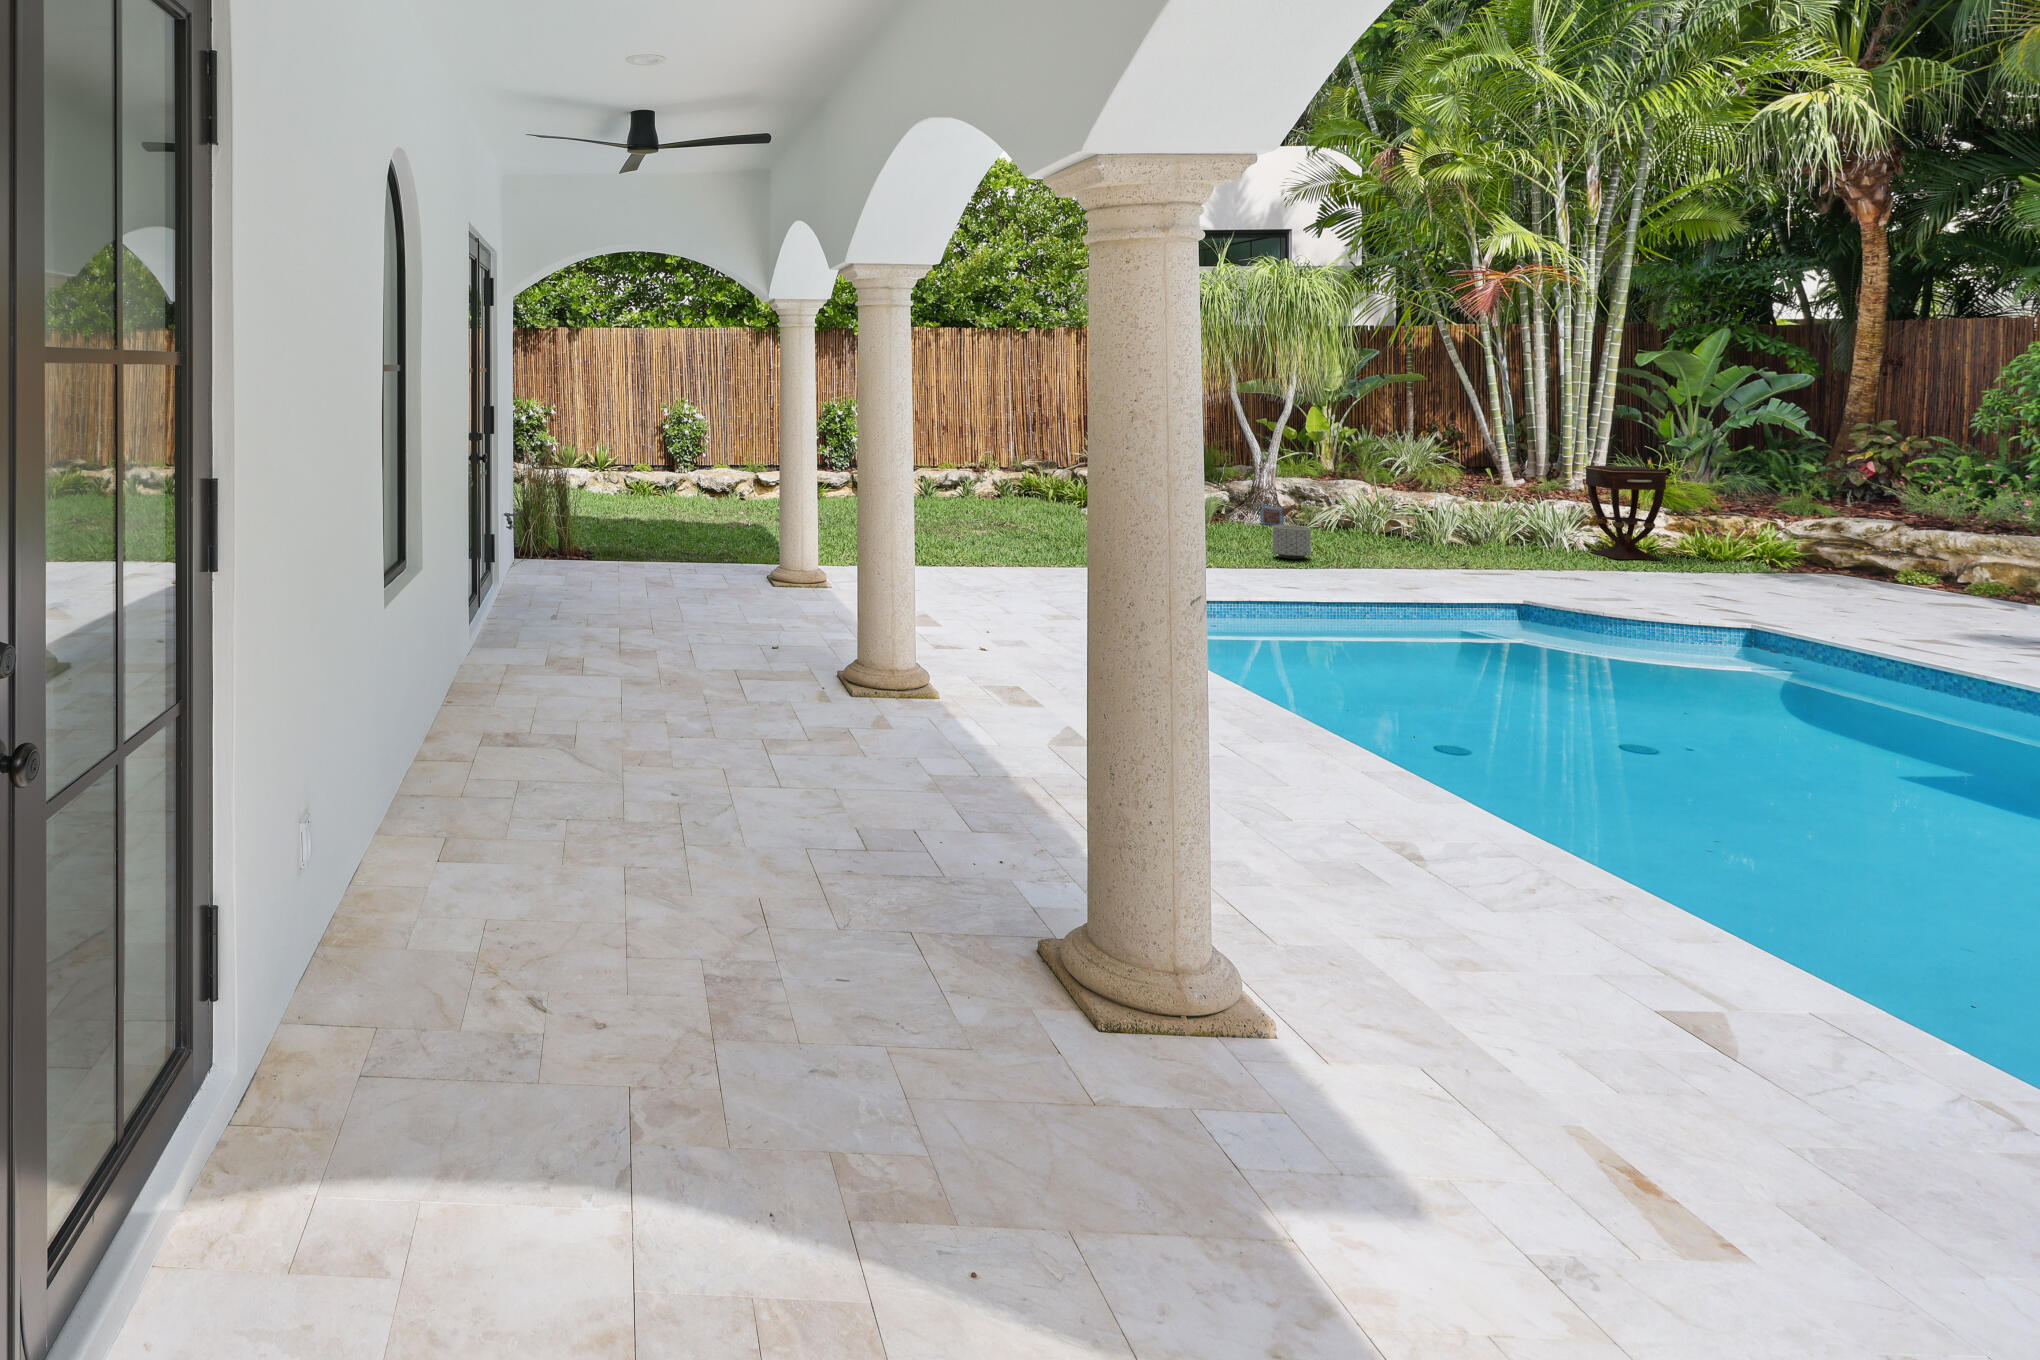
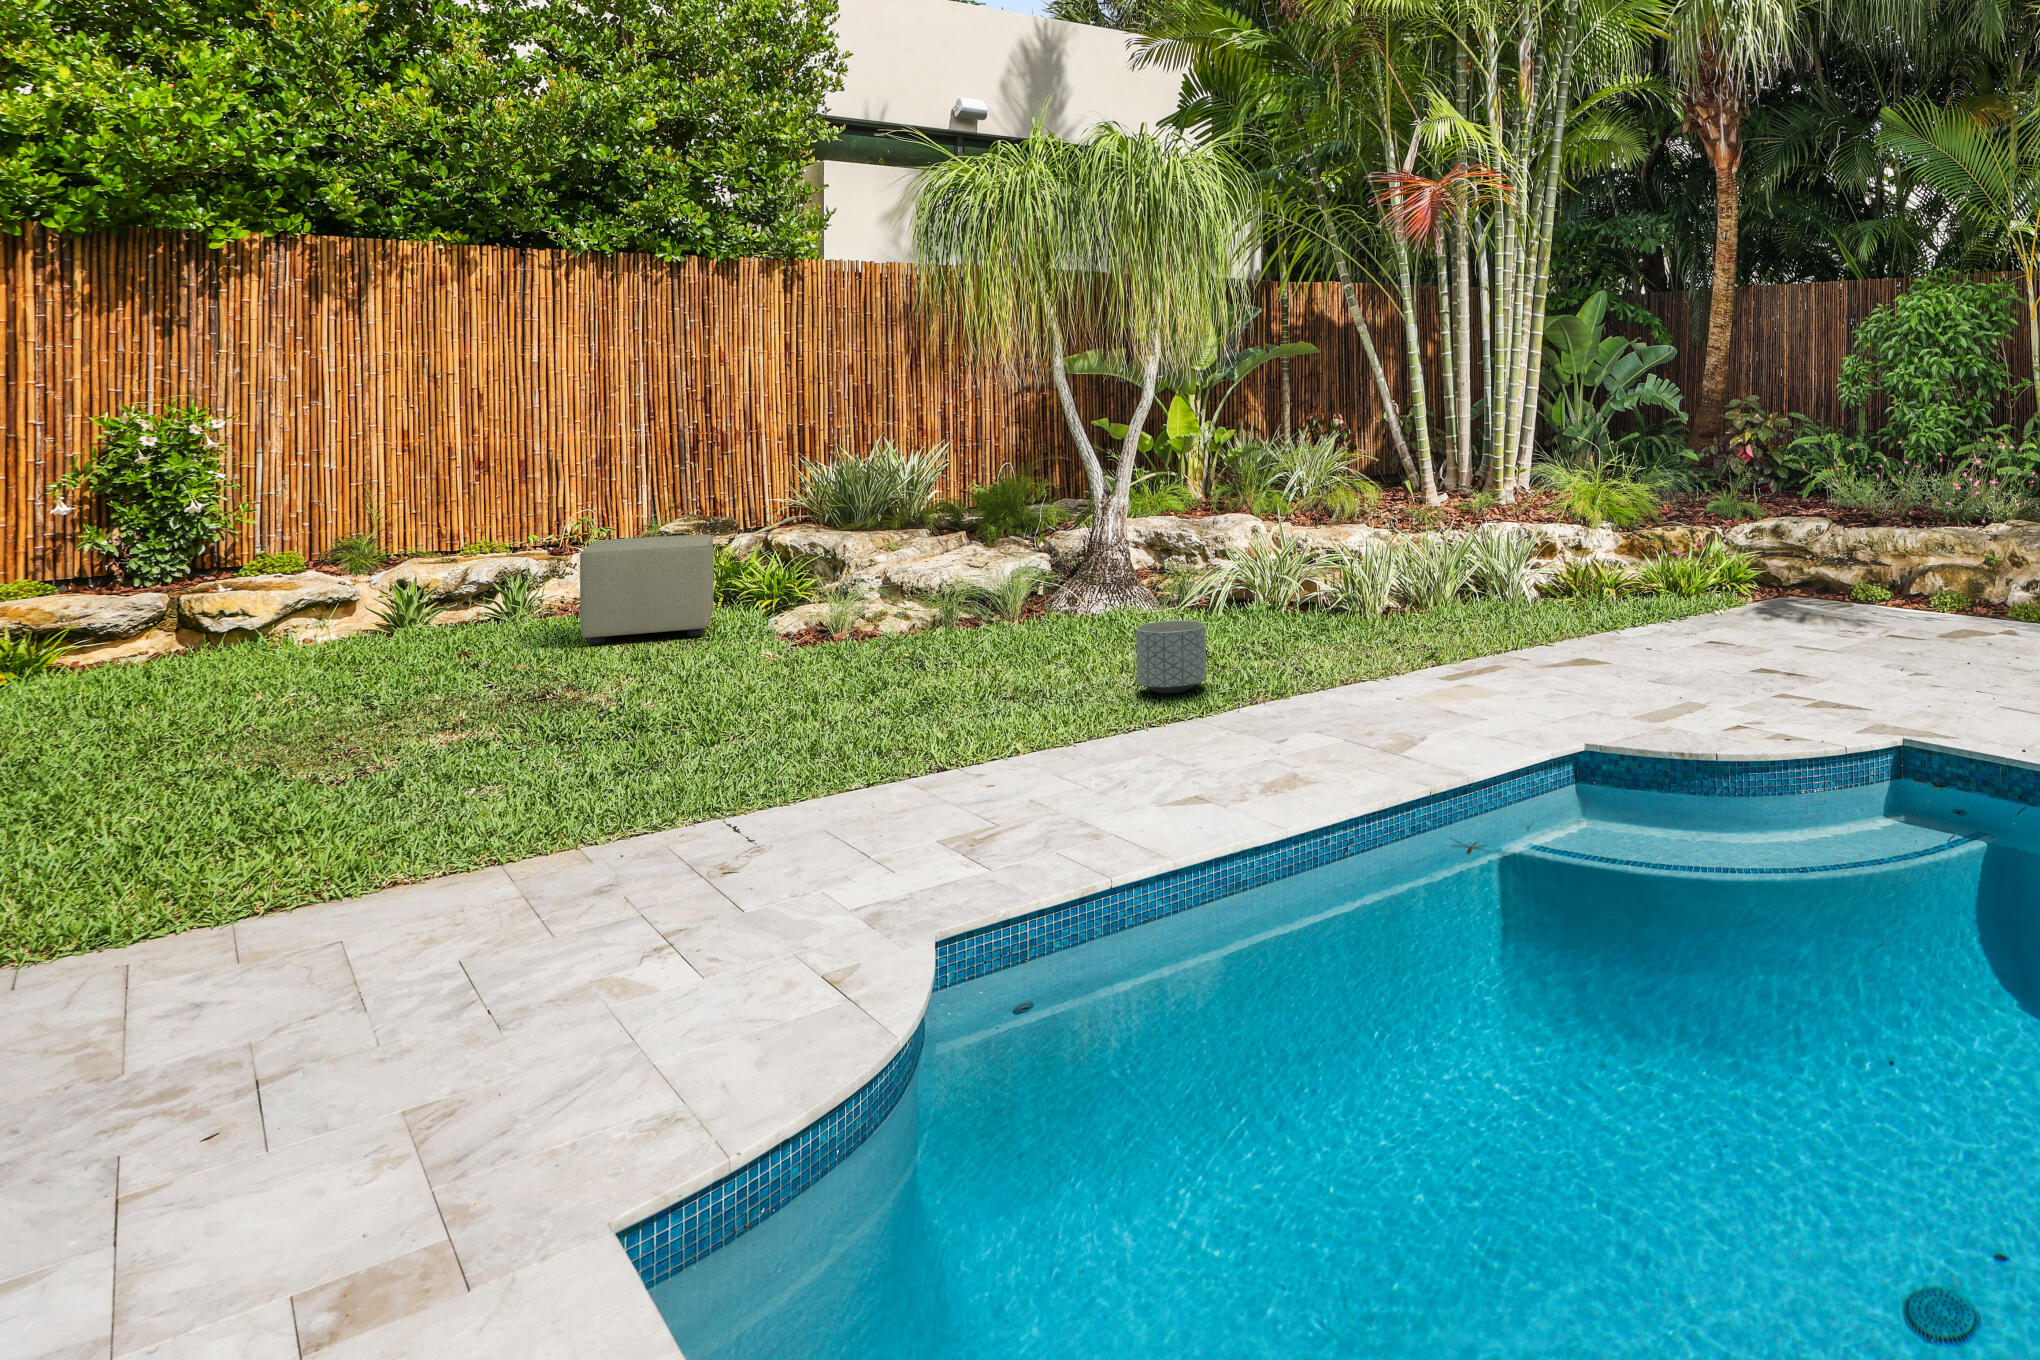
side table: present [1585,466,1667,560] -> none [1576,463,1679,614]
ottoman: none [1001,467,1056,515] -> present [580,534,714,645]
watering can: present [1252,502,1295,525] -> none [1089,568,1161,609]

